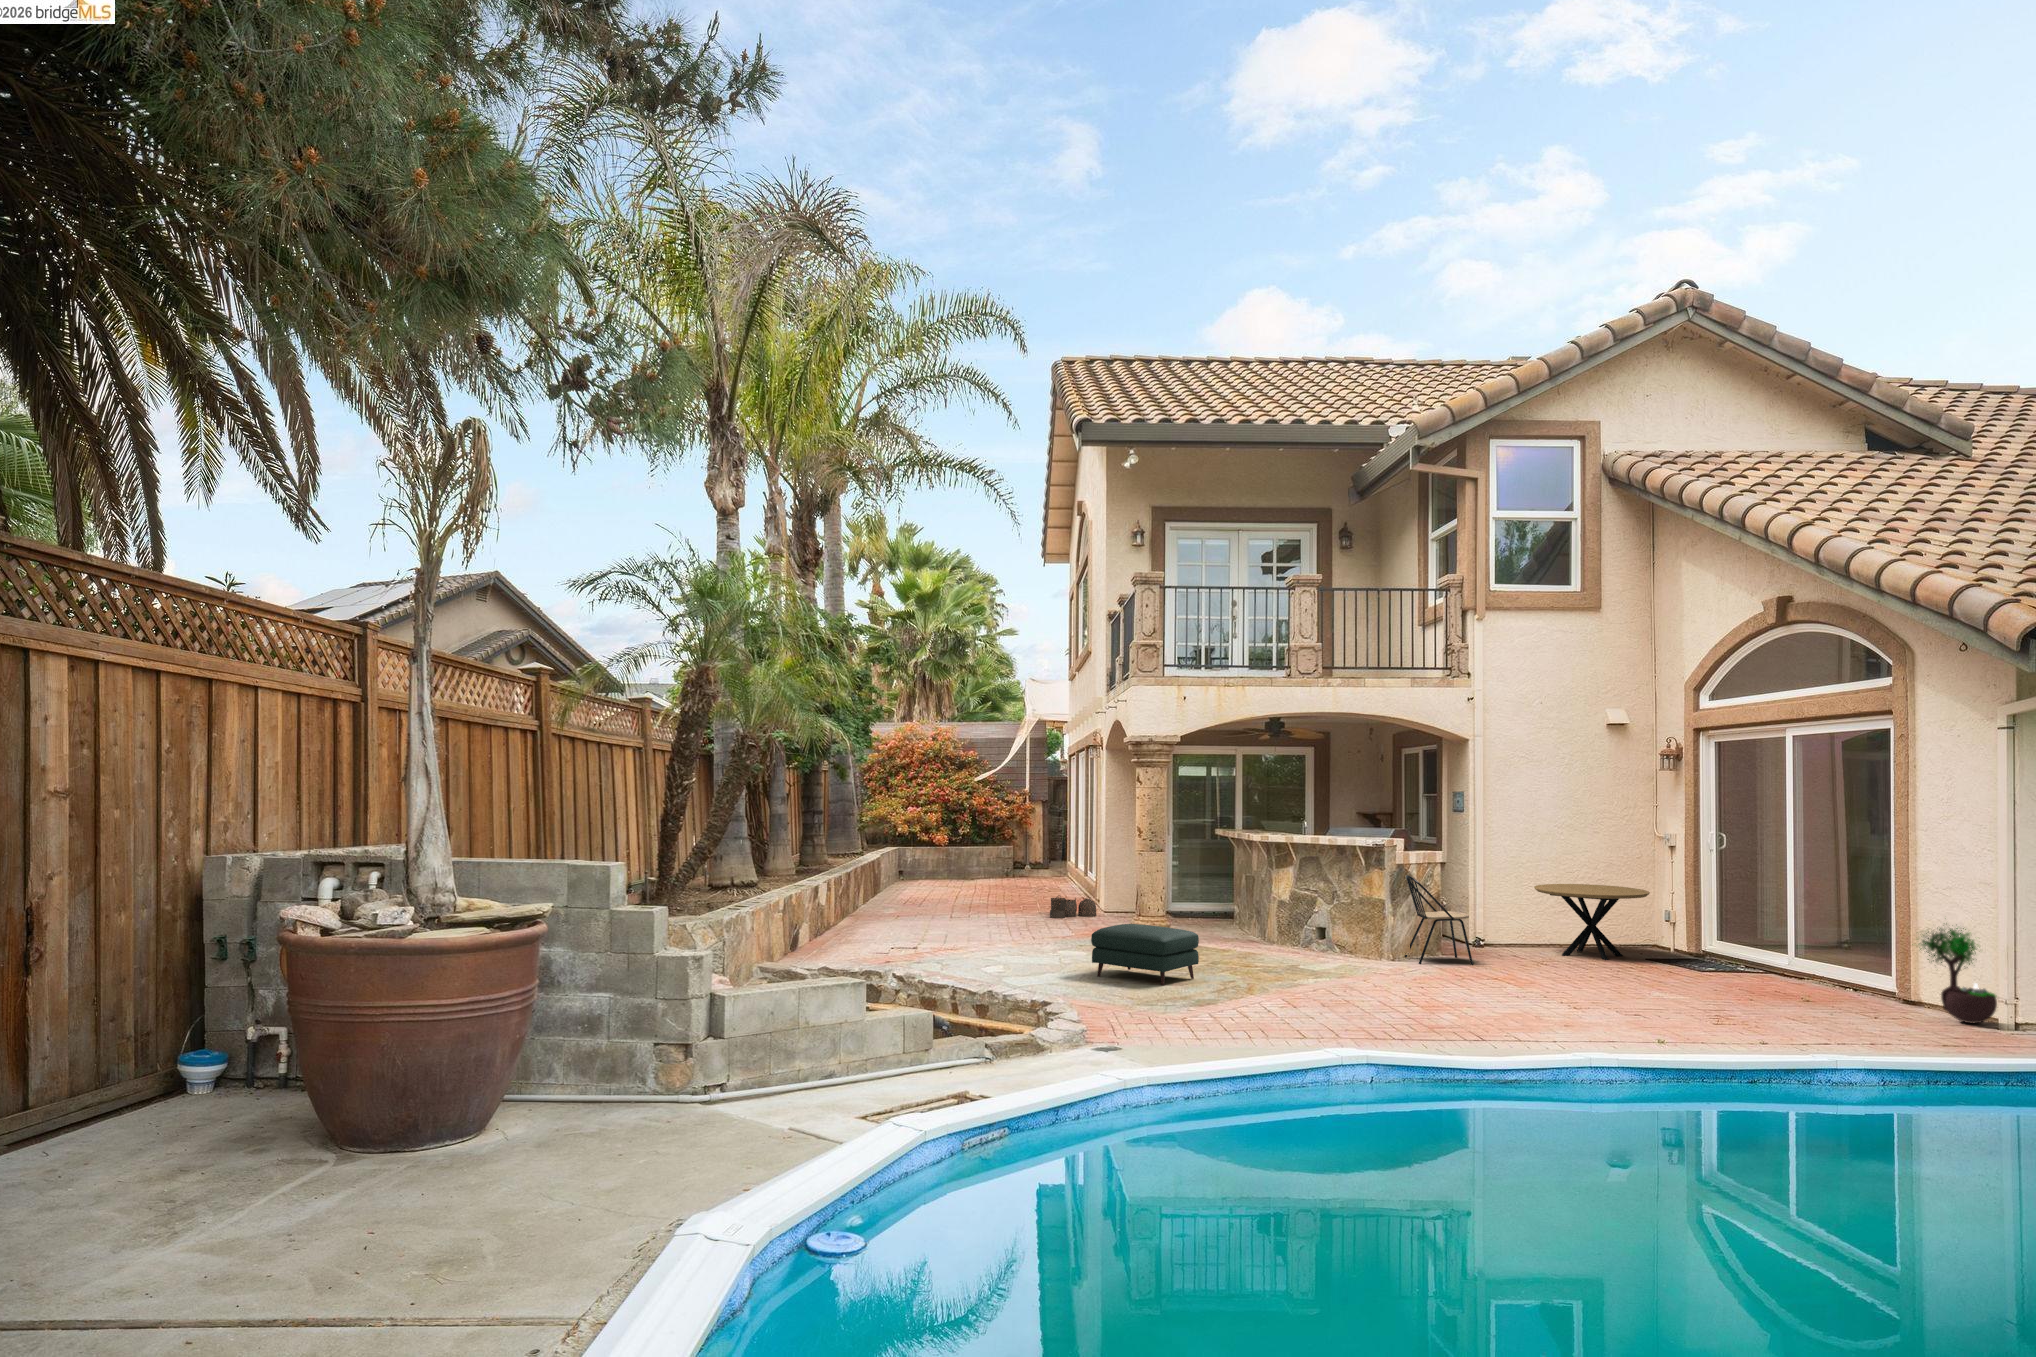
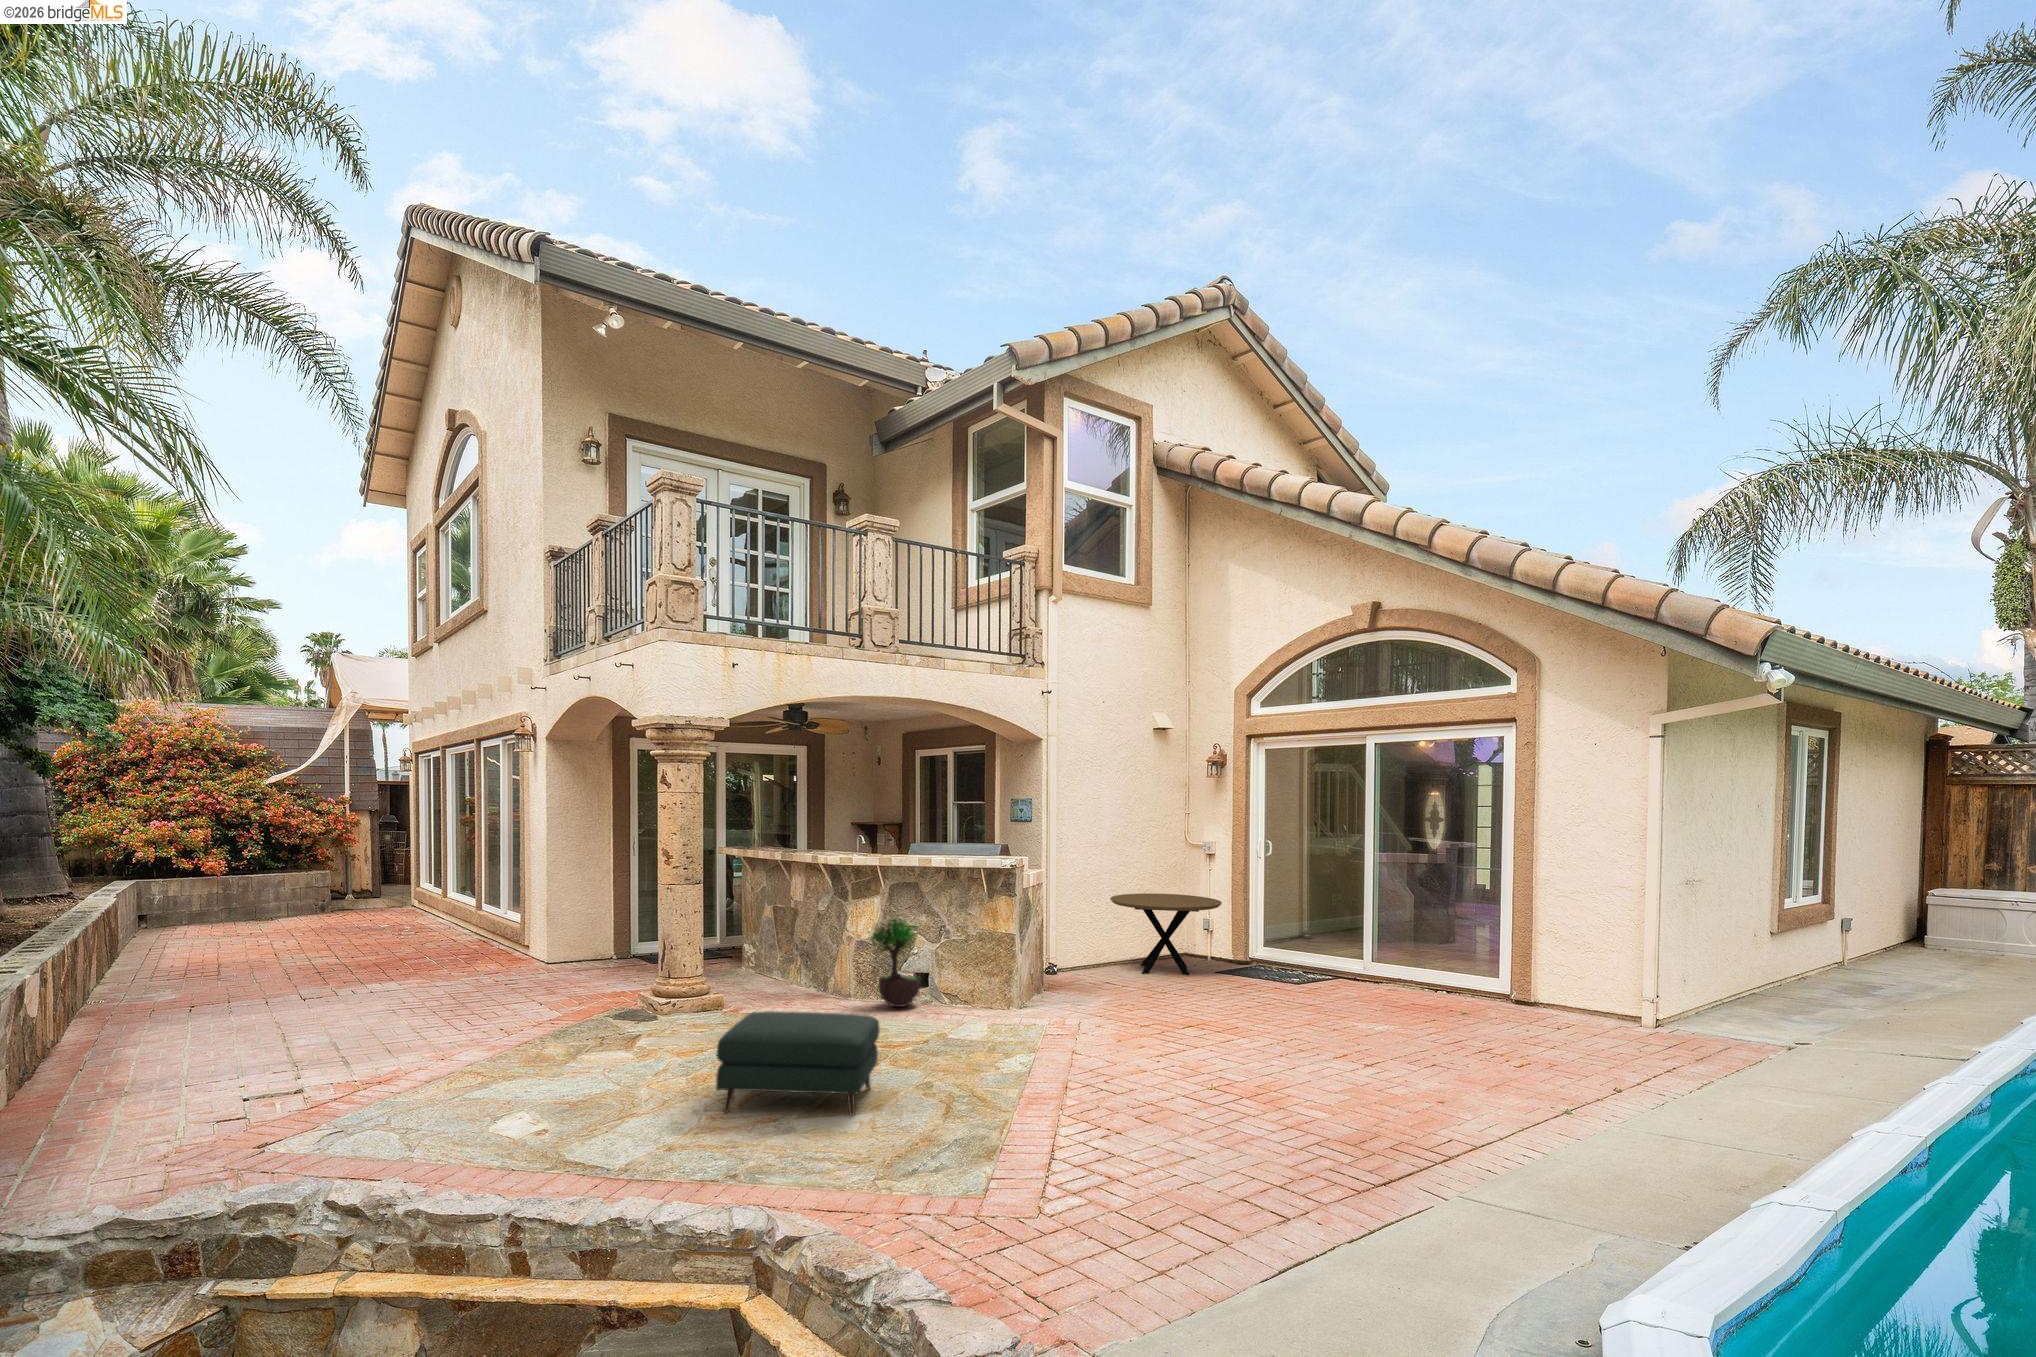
dining chair: present [1405,875,1473,965] -> none [1022,899,1104,1008]
woven basket: present [1050,896,1096,919] -> none [467,946,539,983]
potted tree: present [1919,928,1997,1023] -> present [867,915,920,1007]

